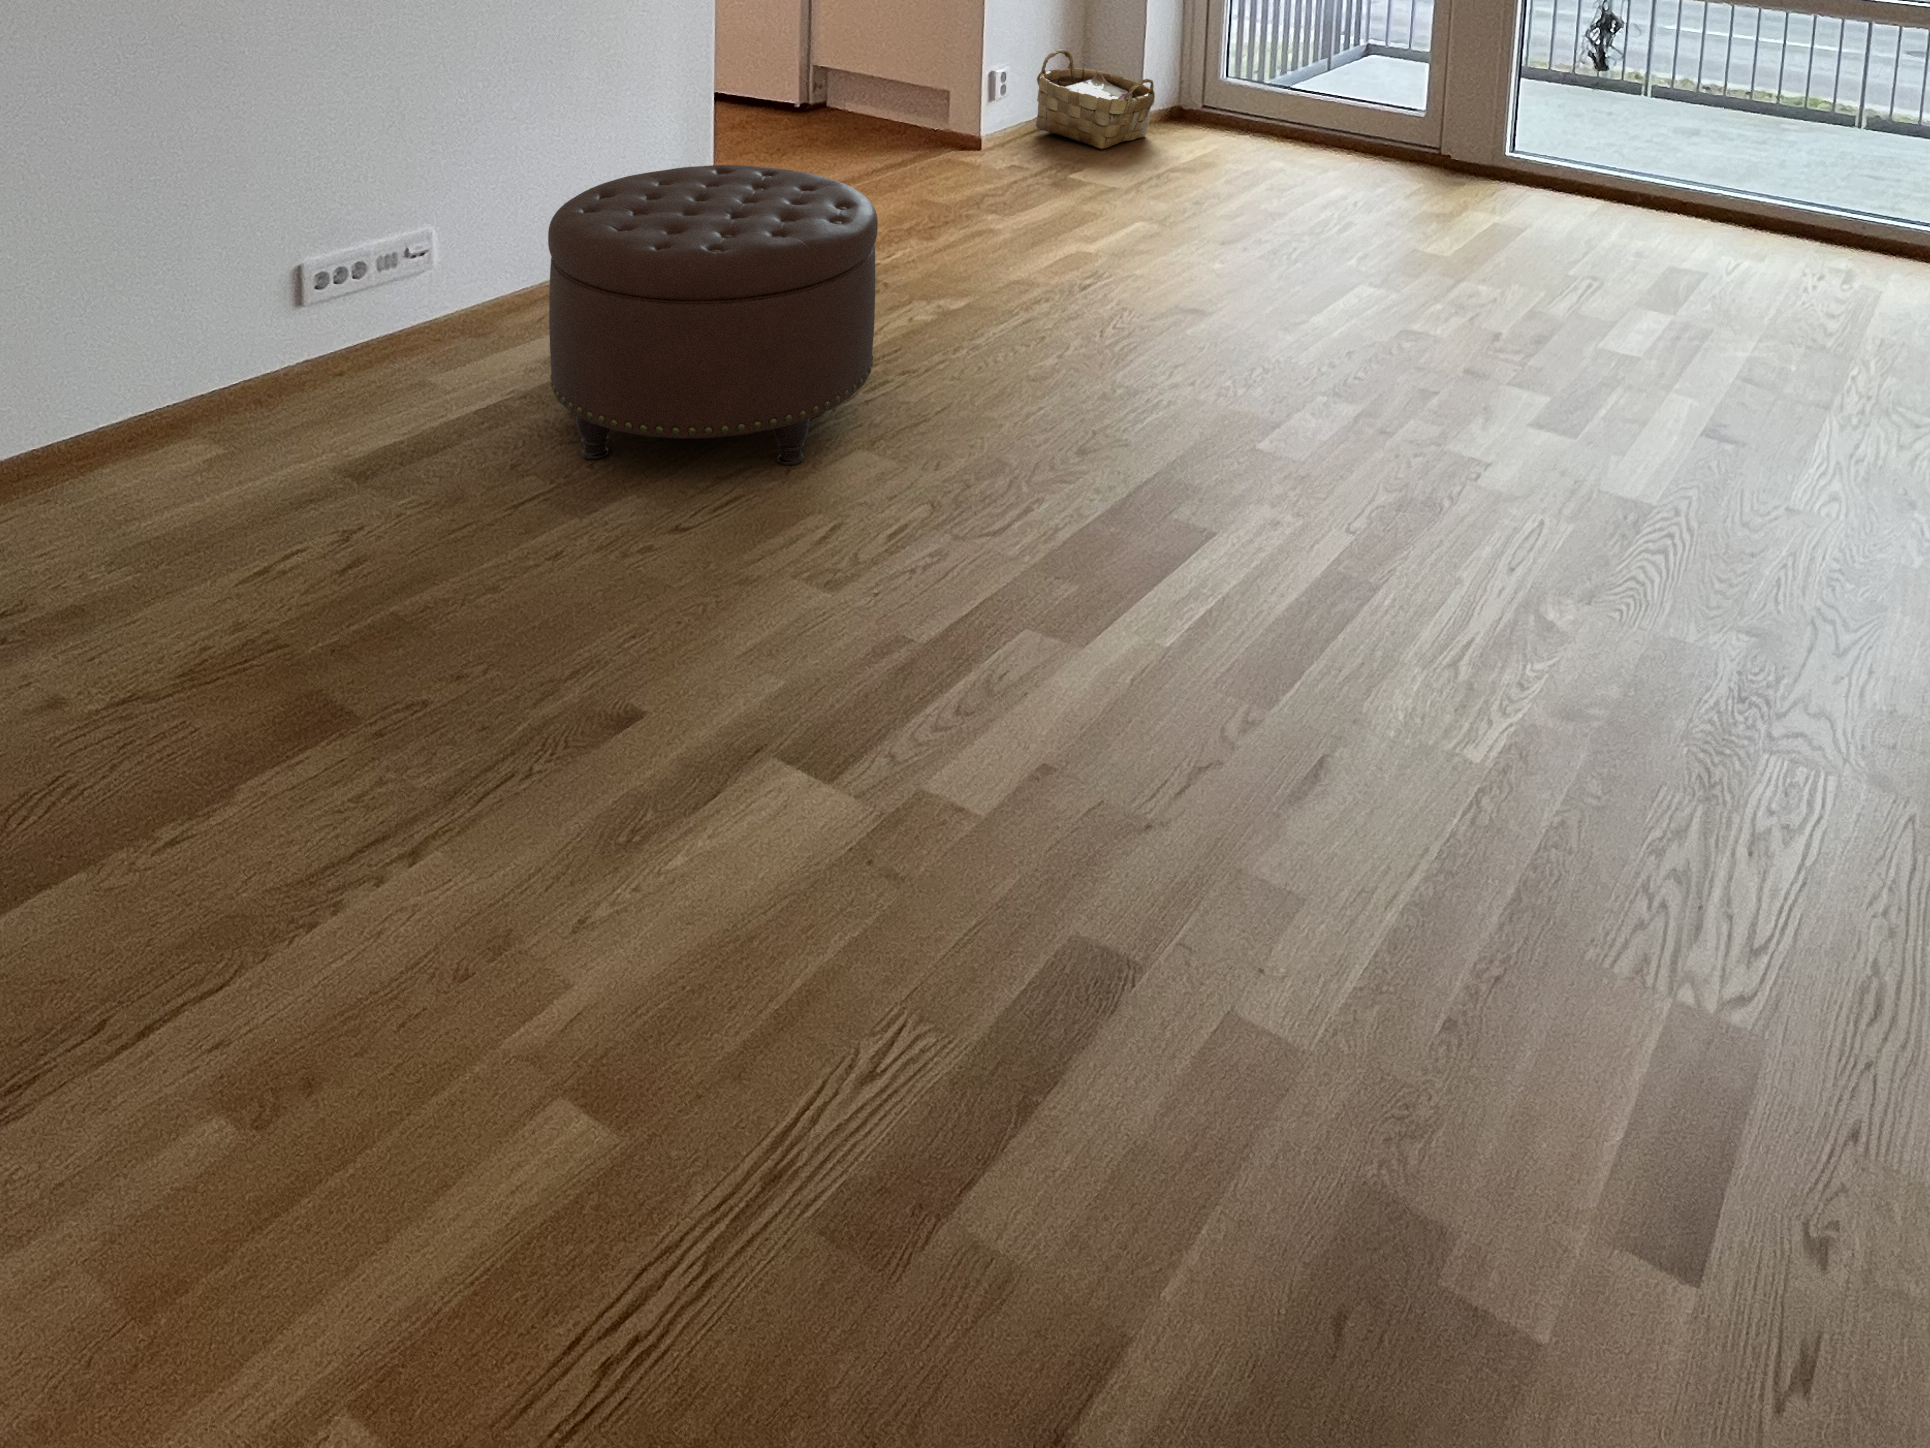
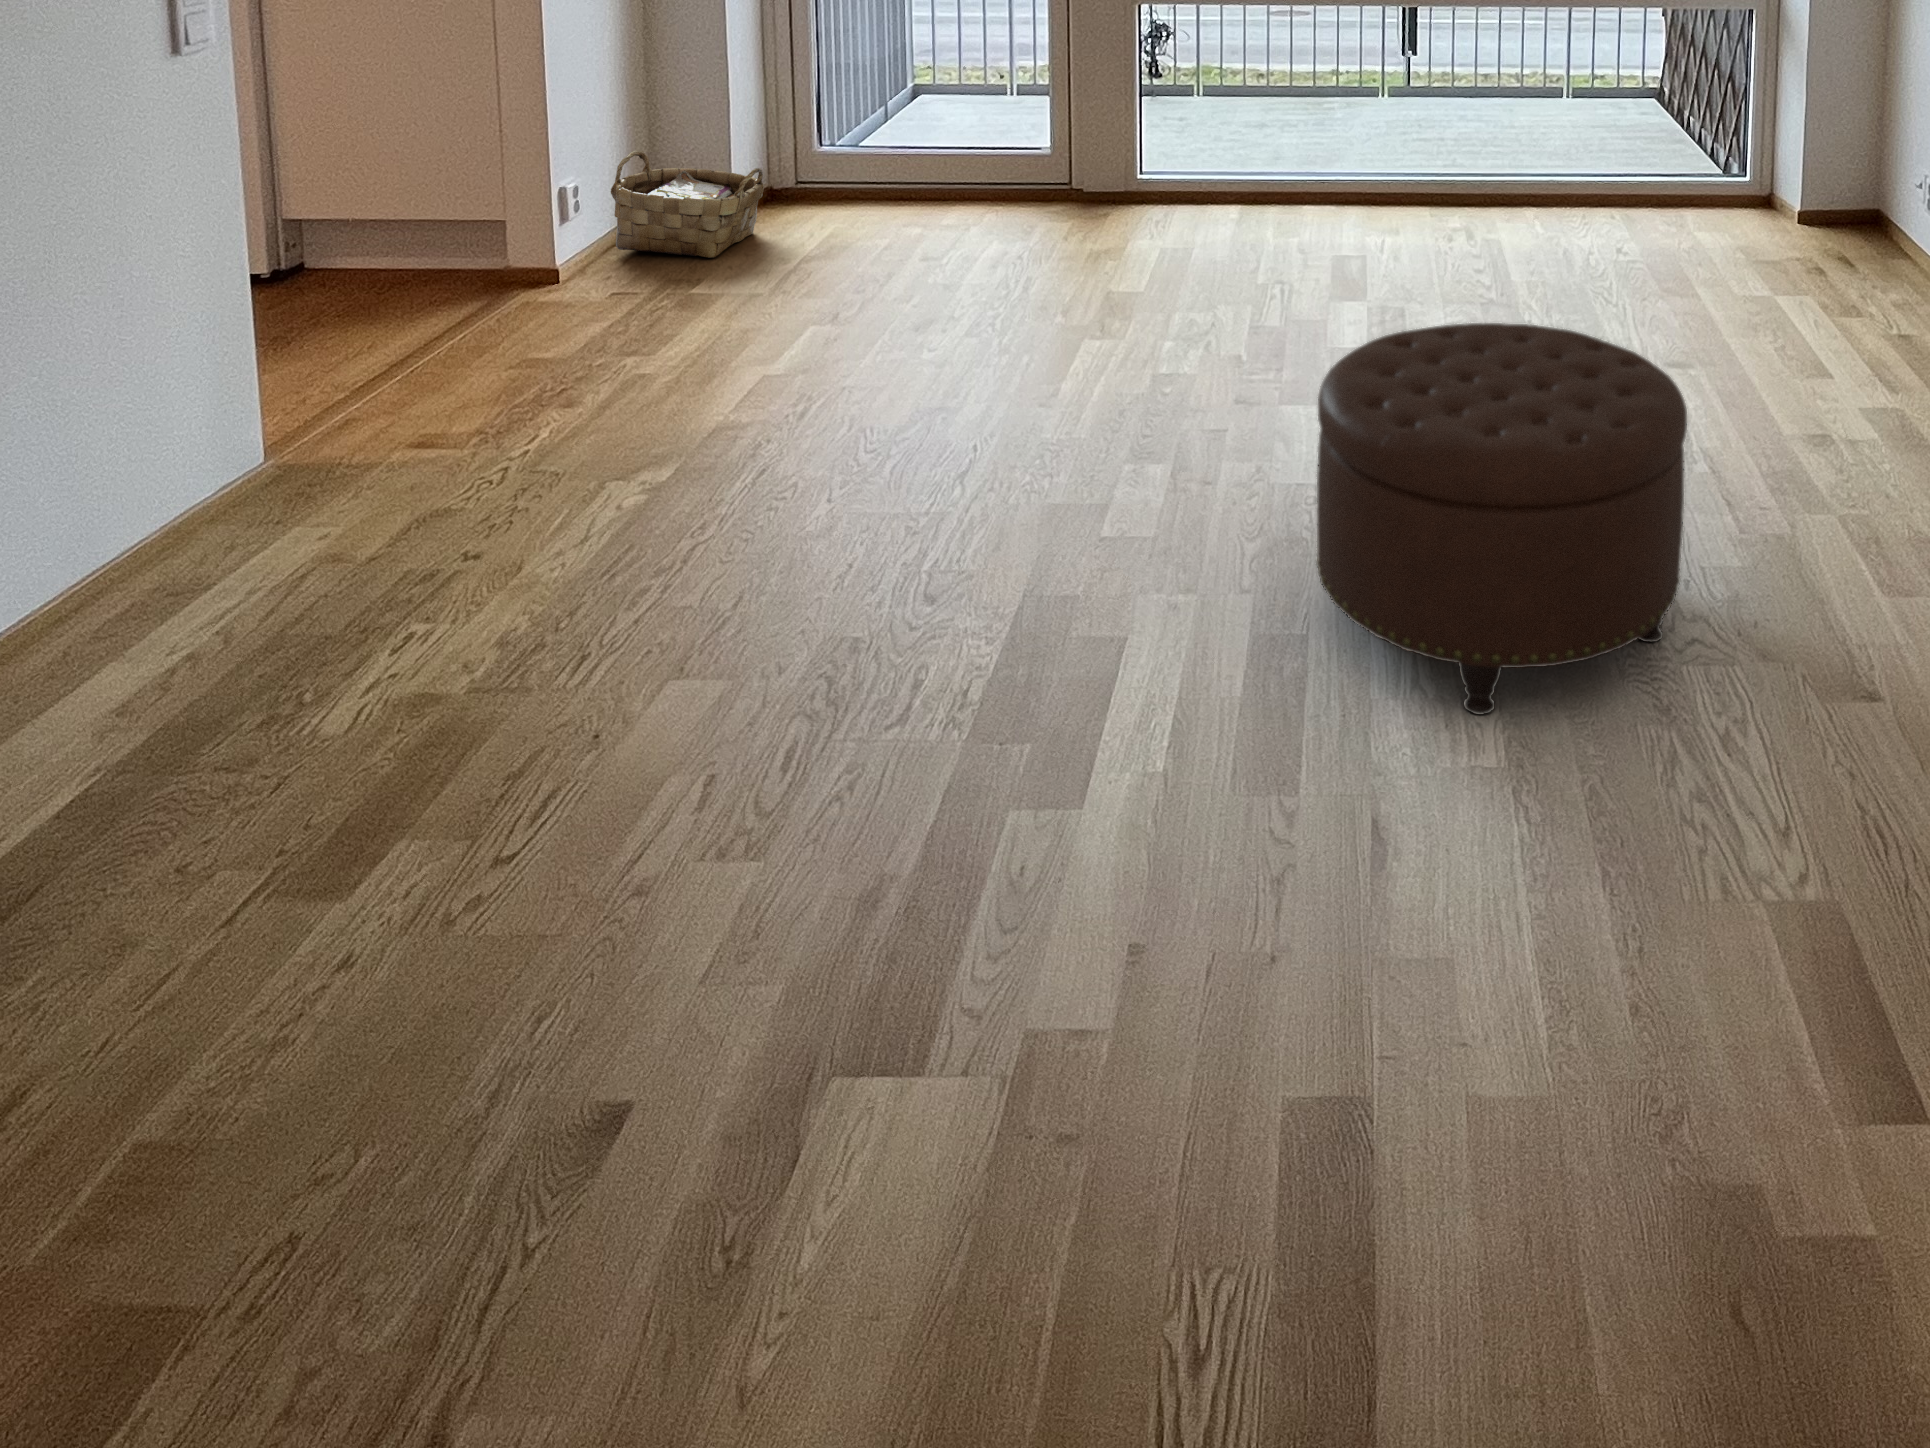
ottoman: present [548,165,878,465] -> present [1317,323,1687,715]

